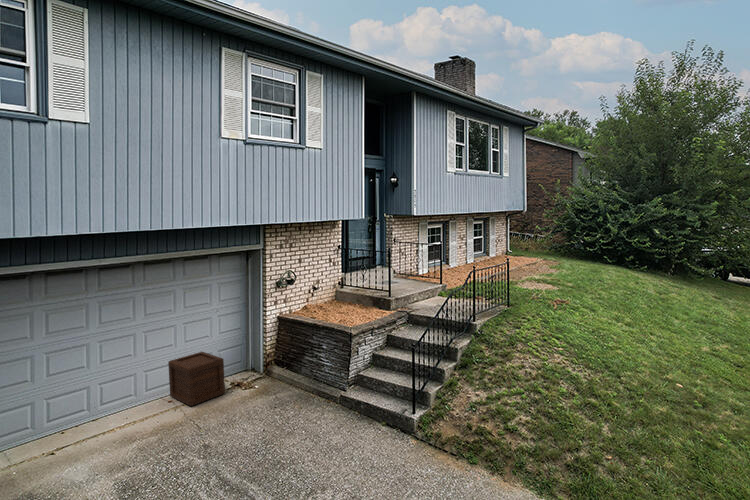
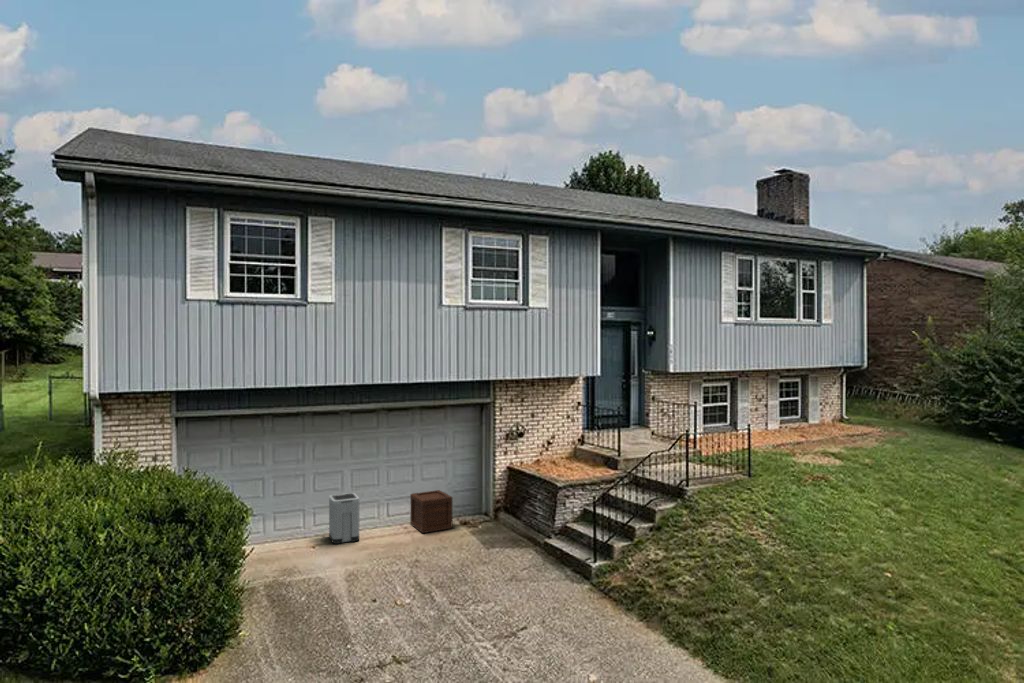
trash can: none [55,372,107,444] -> present [329,493,359,544]

